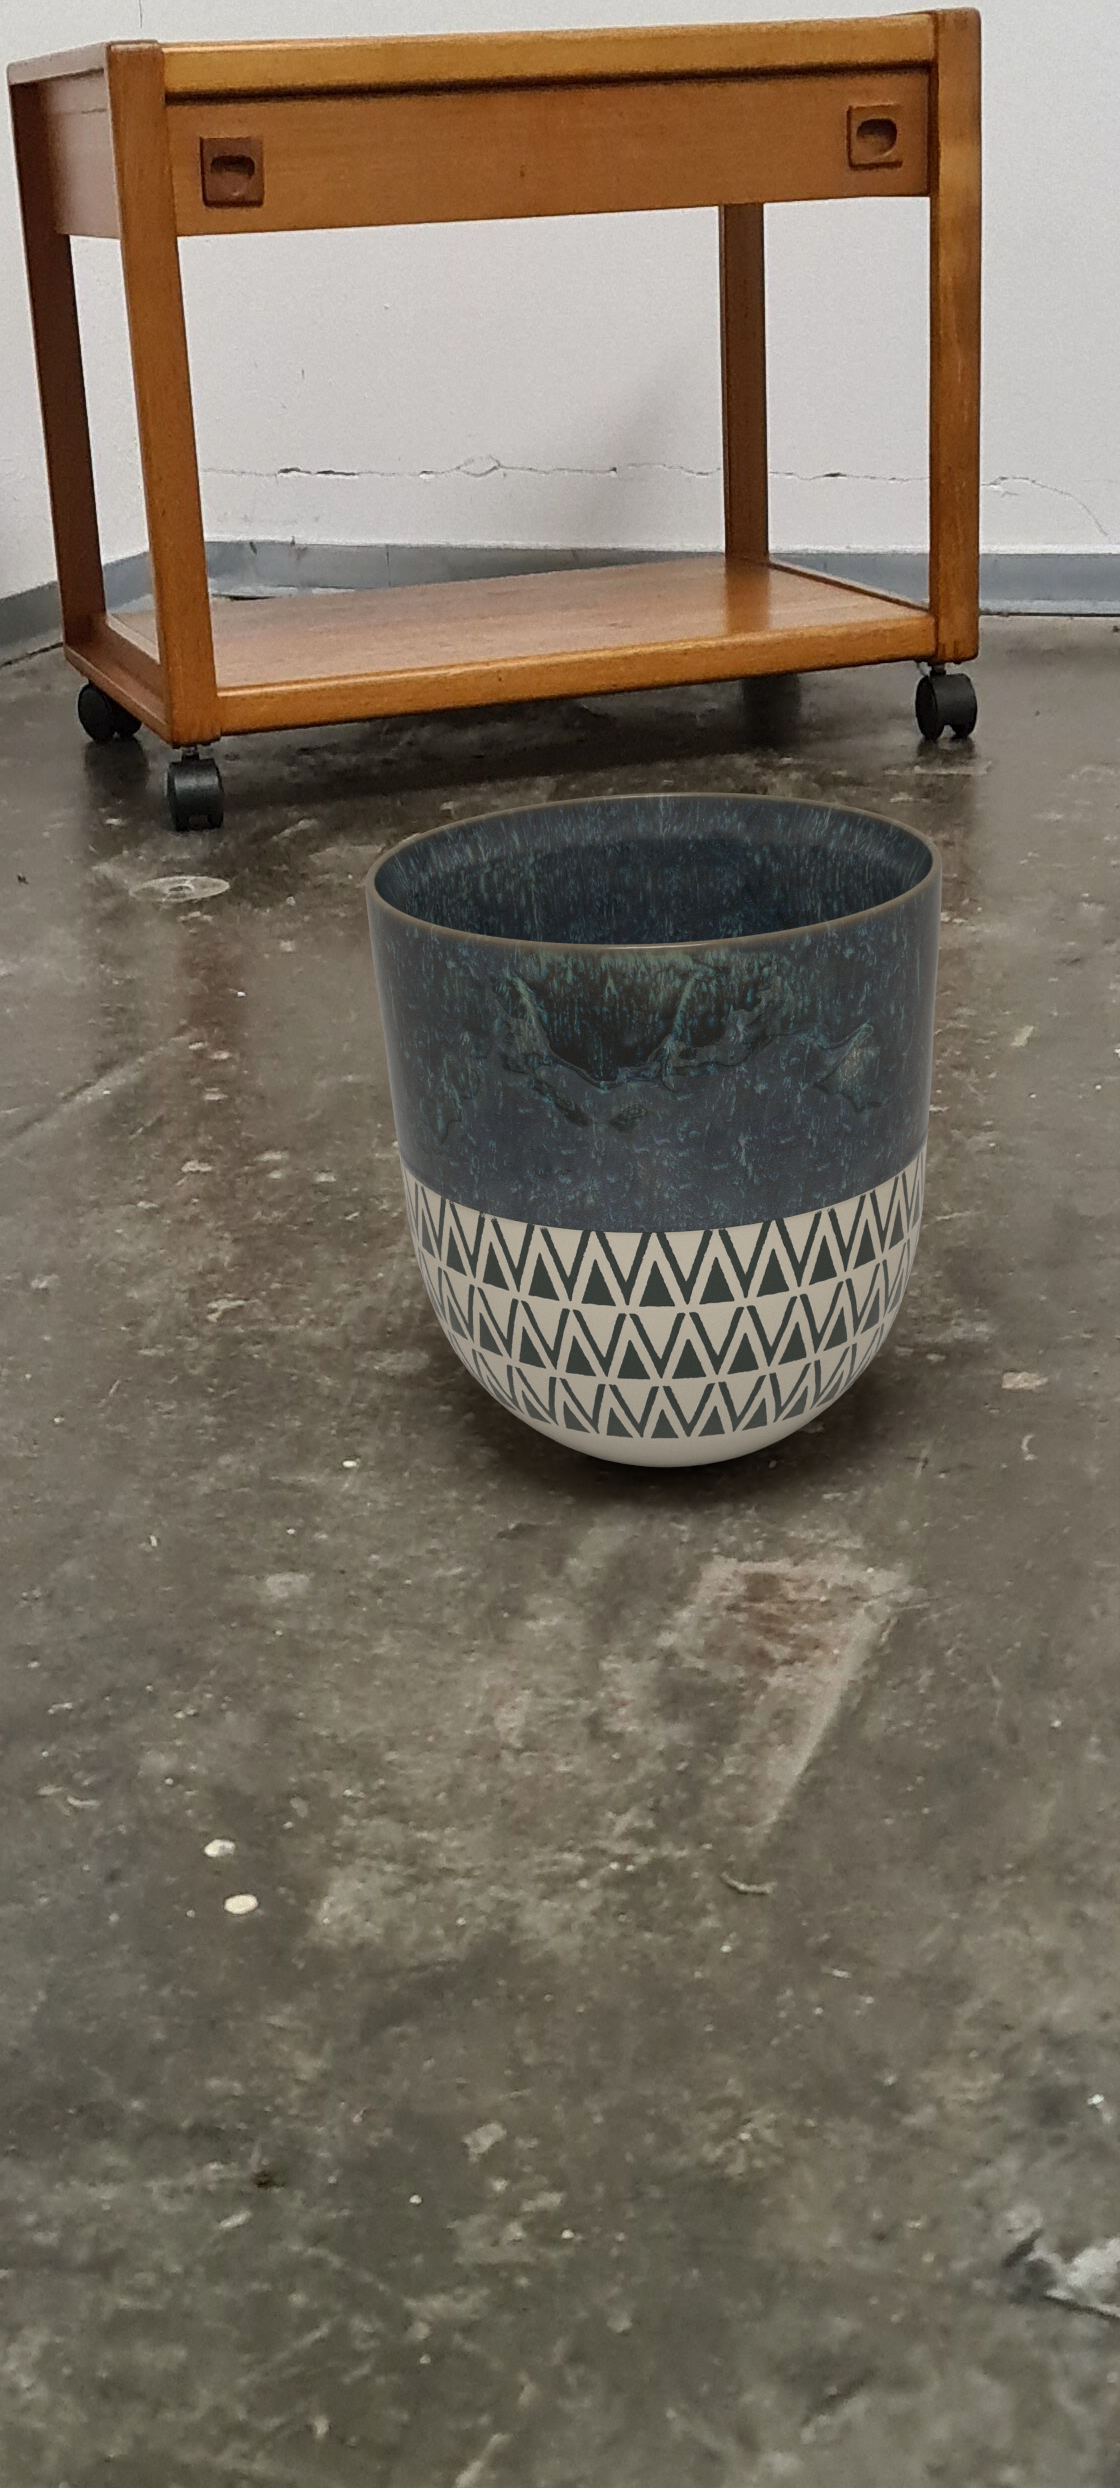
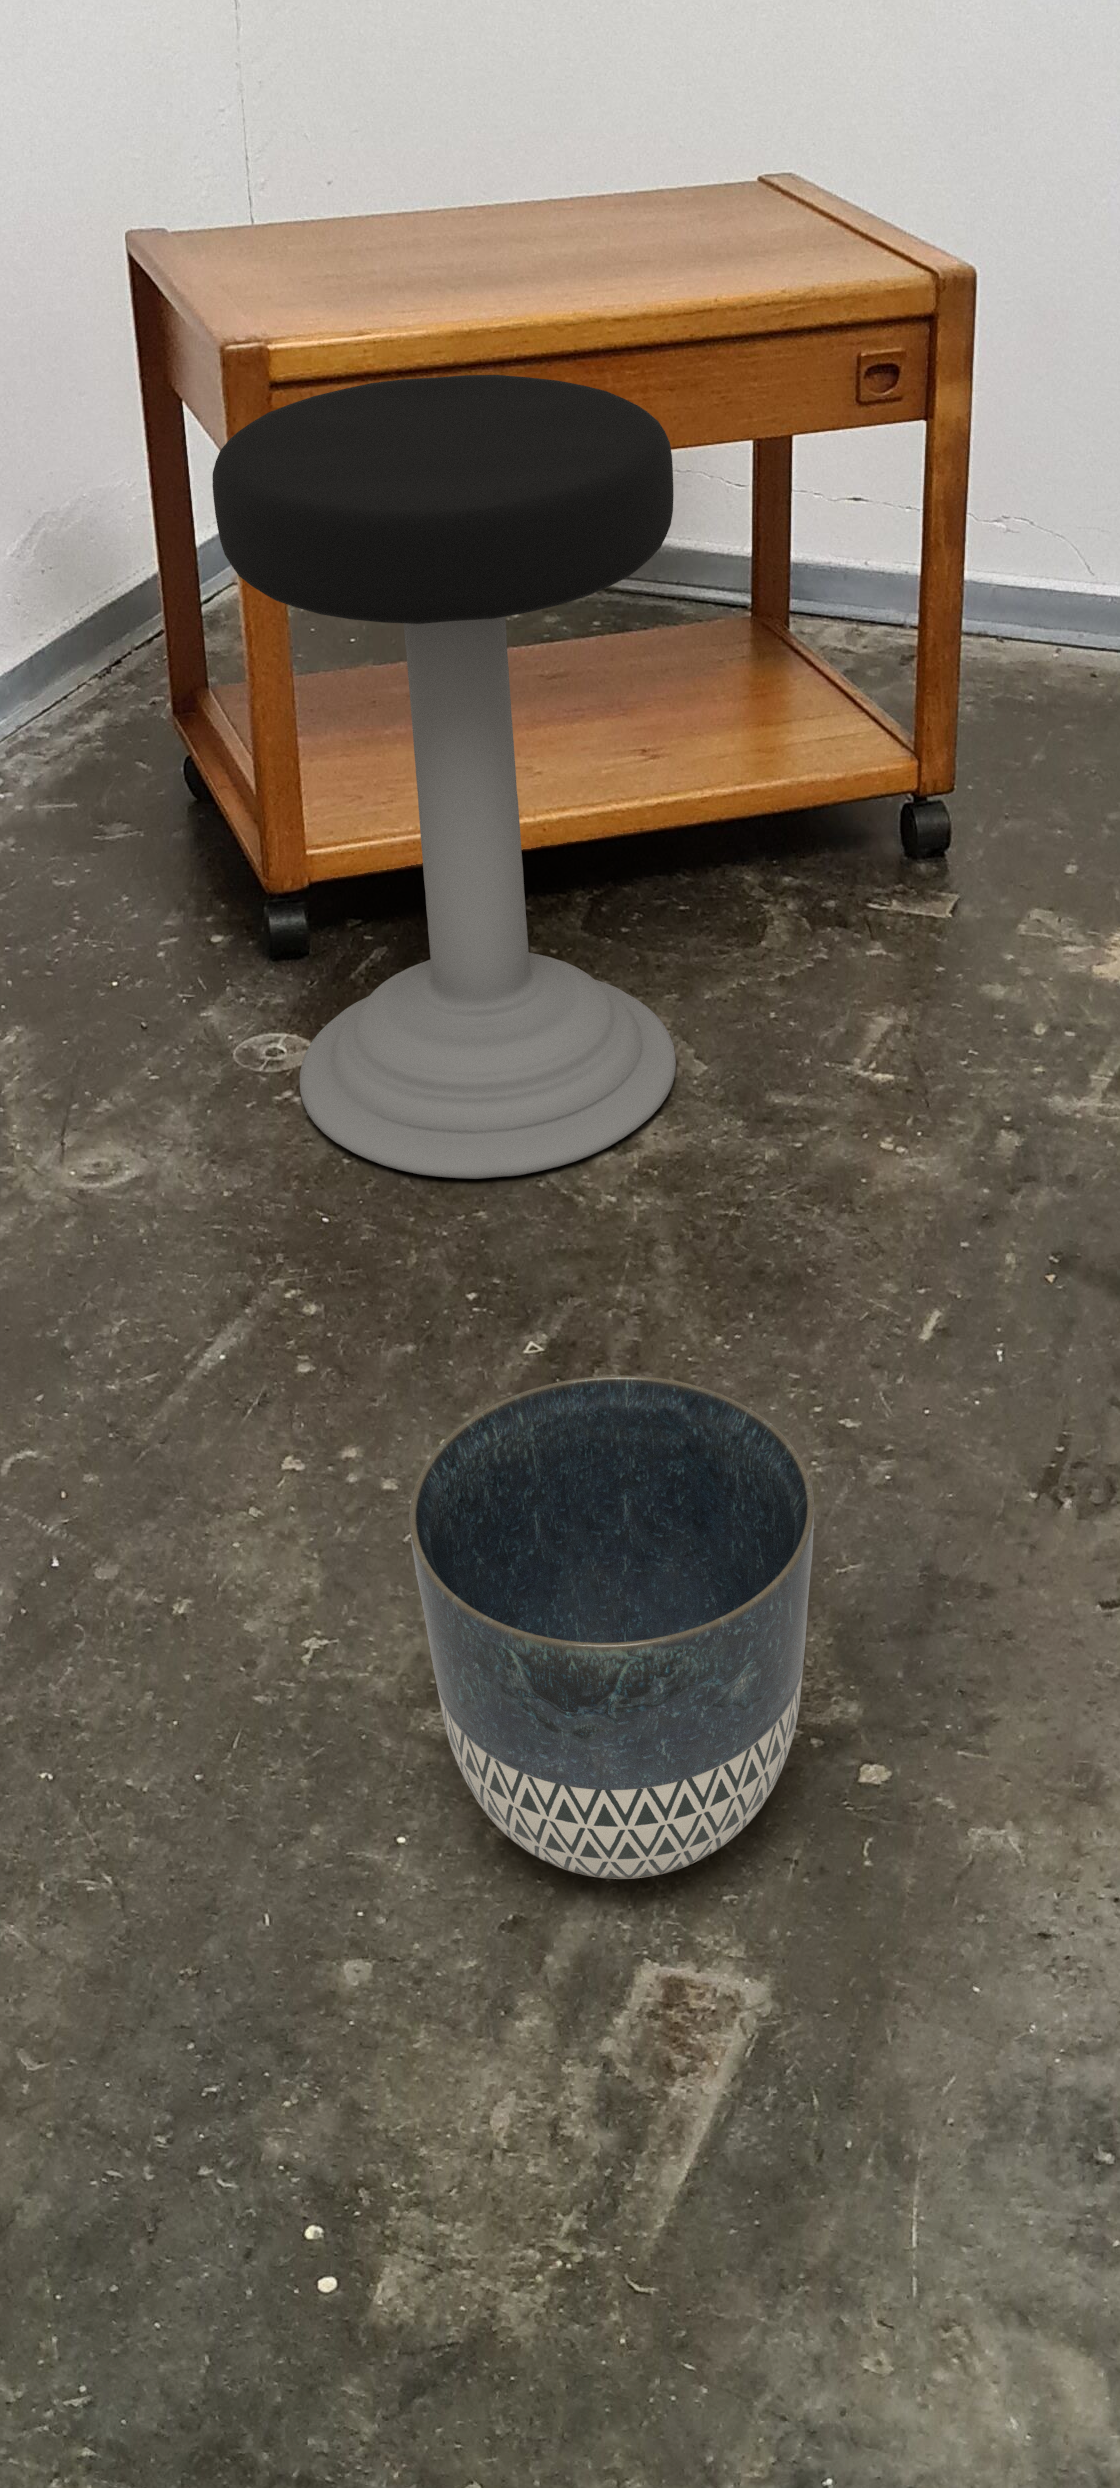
stool: none [115,20,672,955] -> present [212,375,676,1179]

